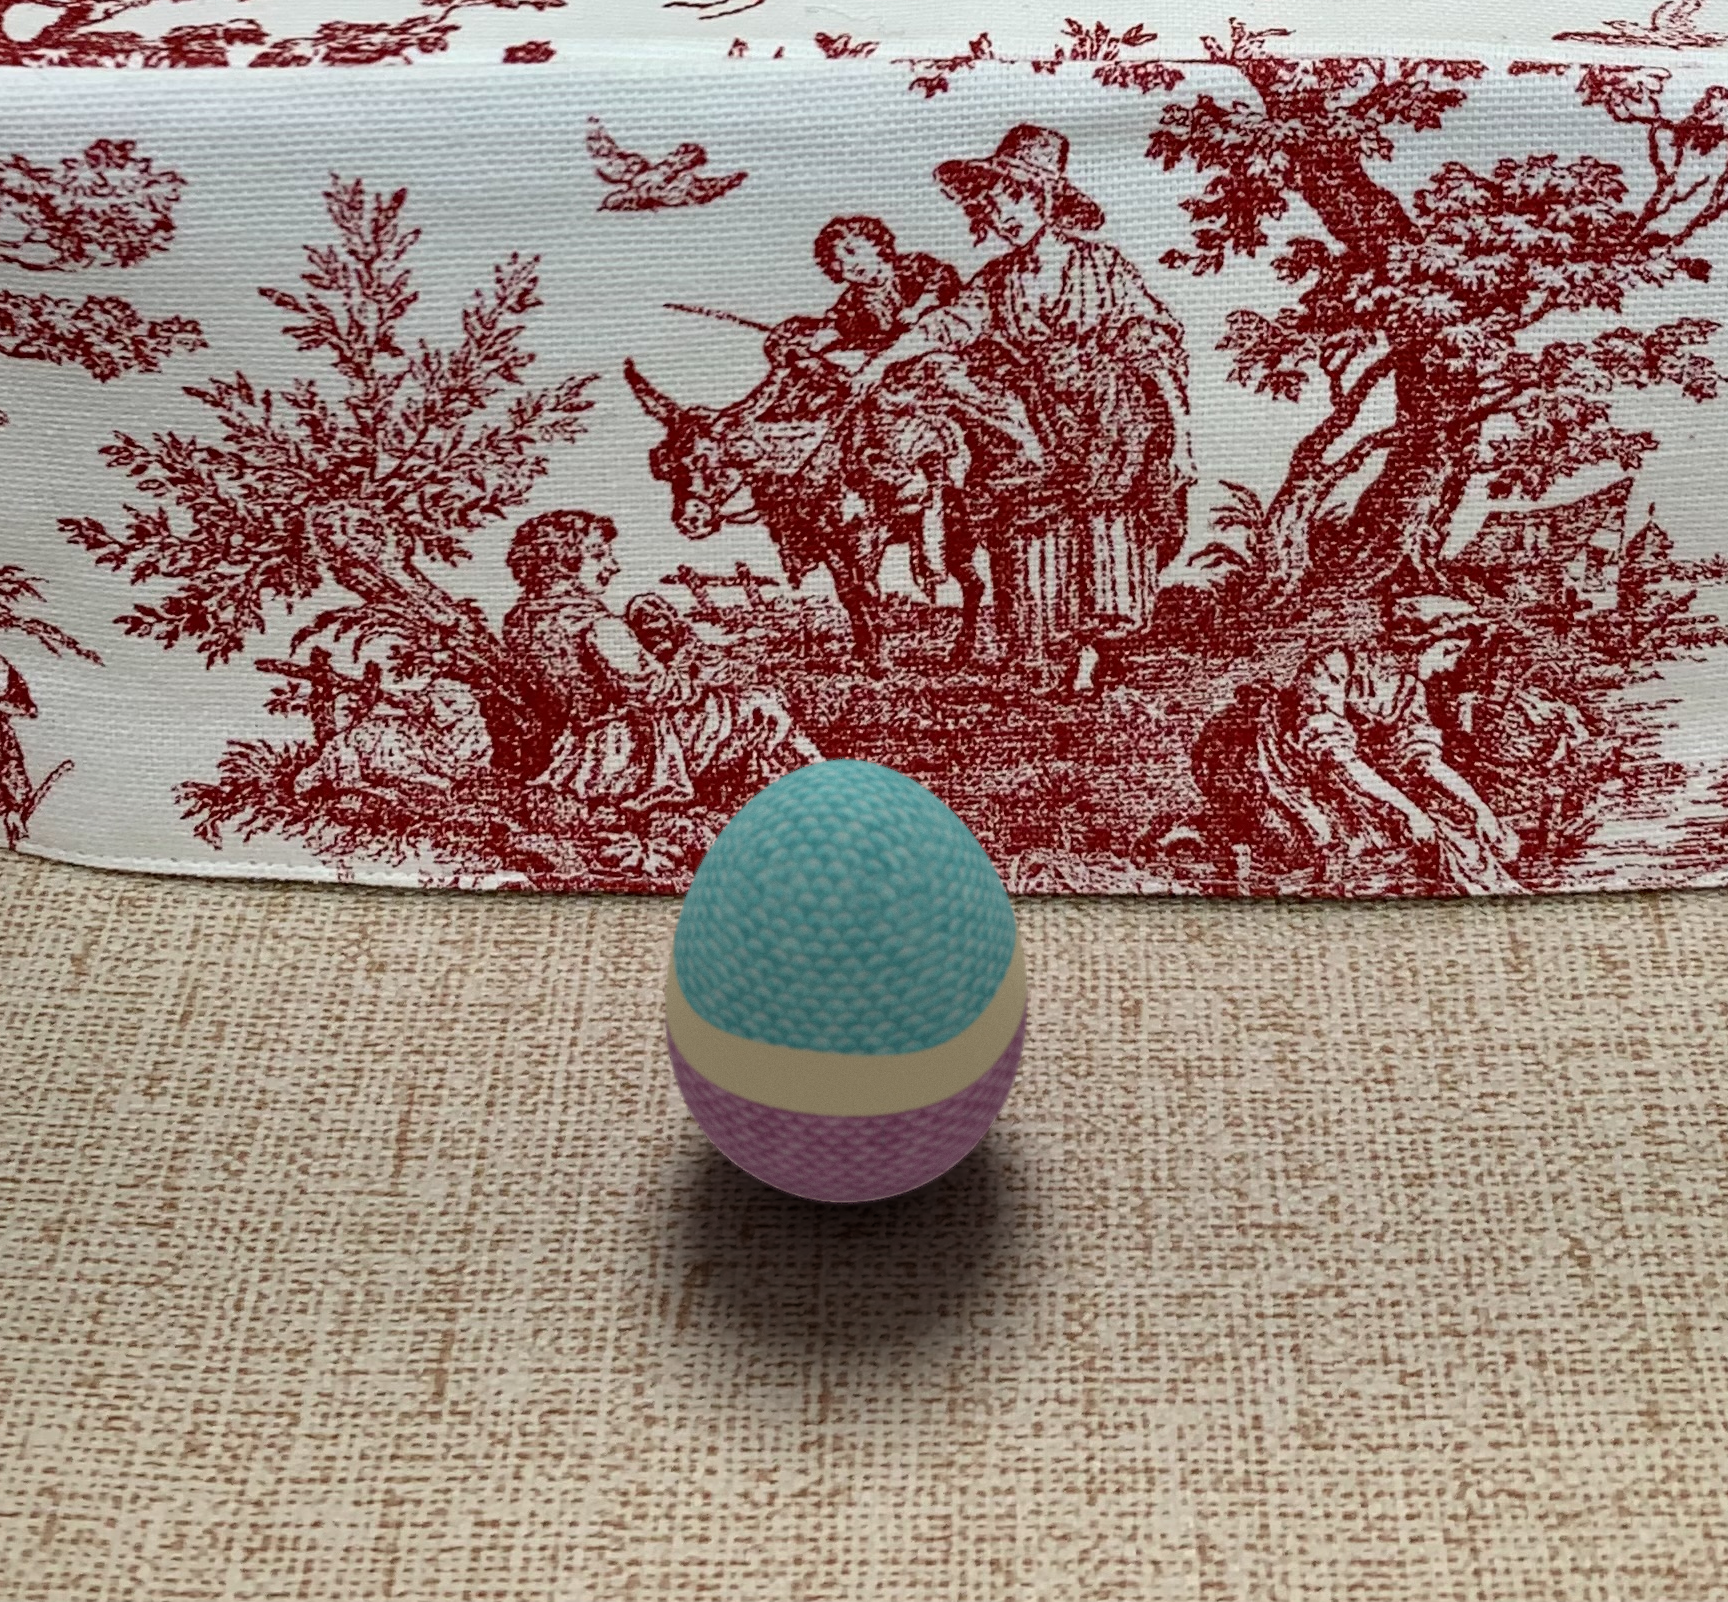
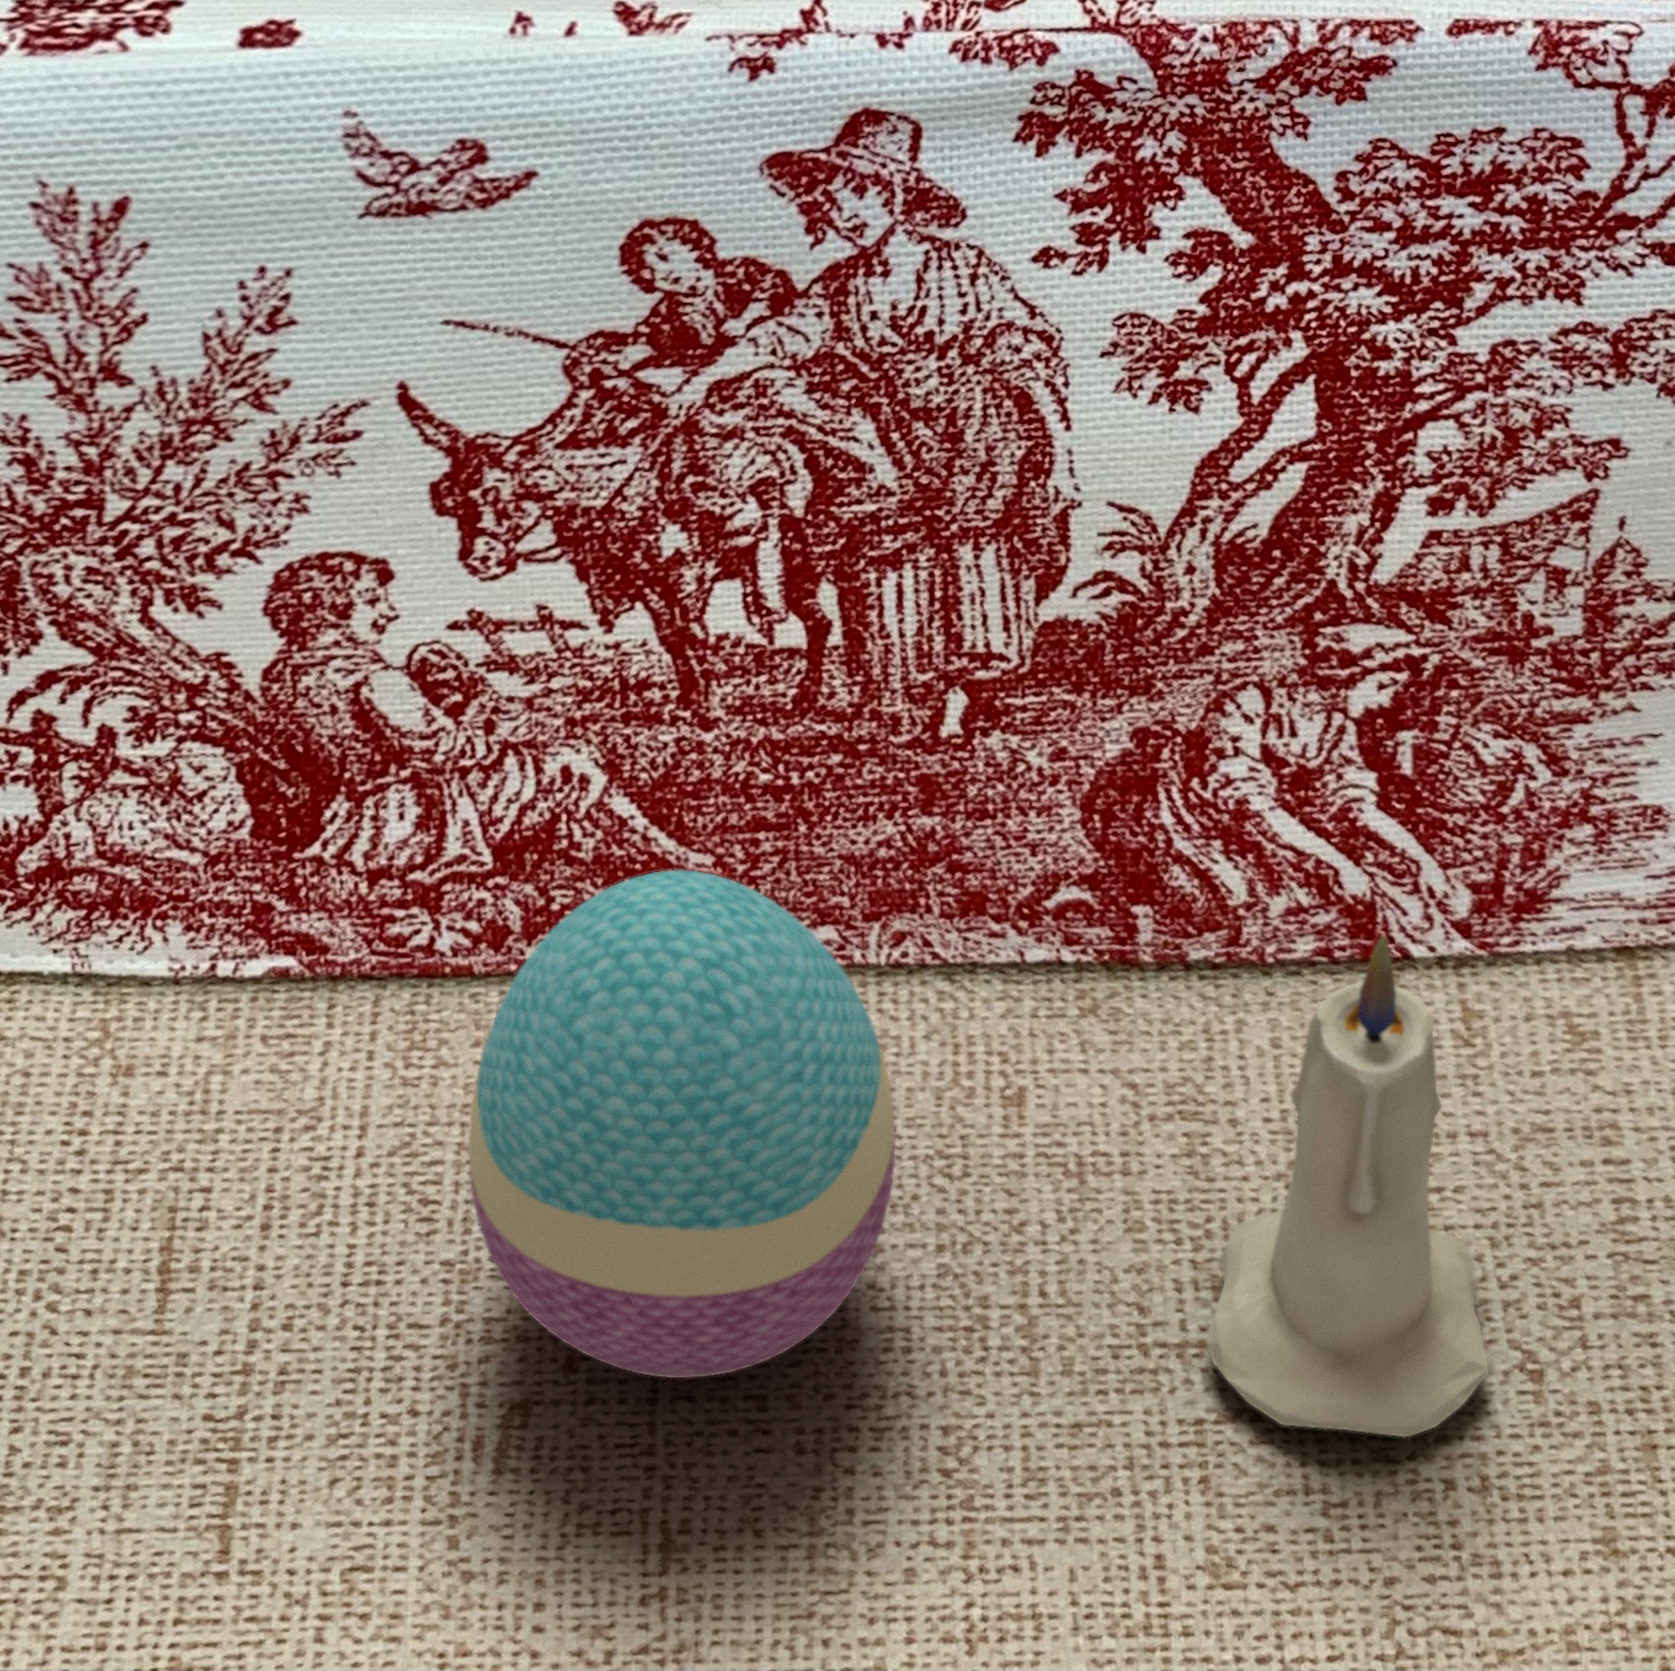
candle: none [1291,815,1534,1272] -> present [1207,936,1489,1437]

